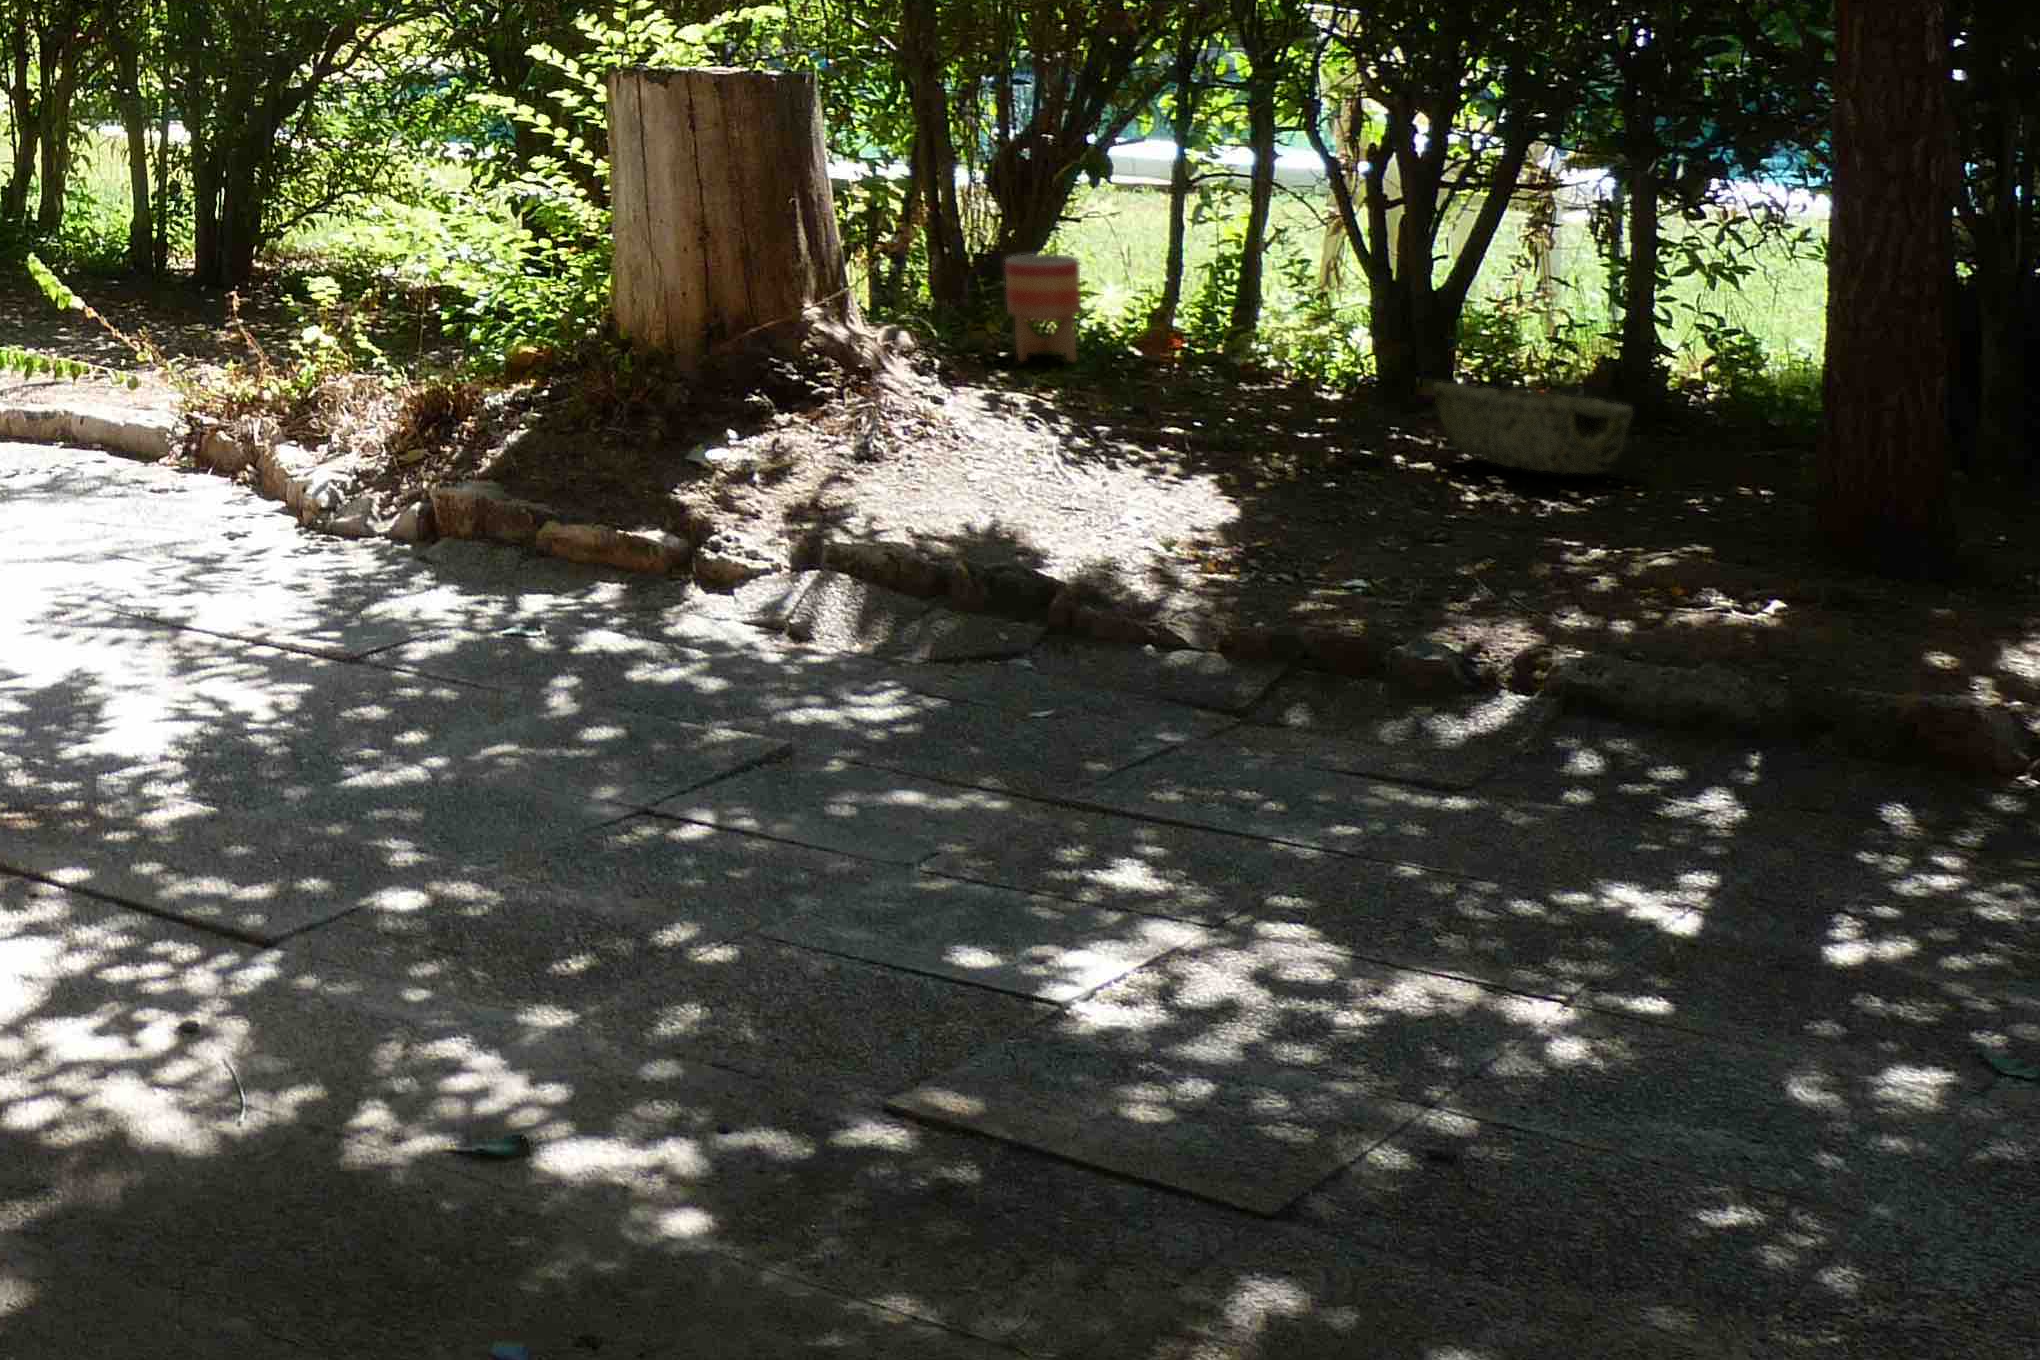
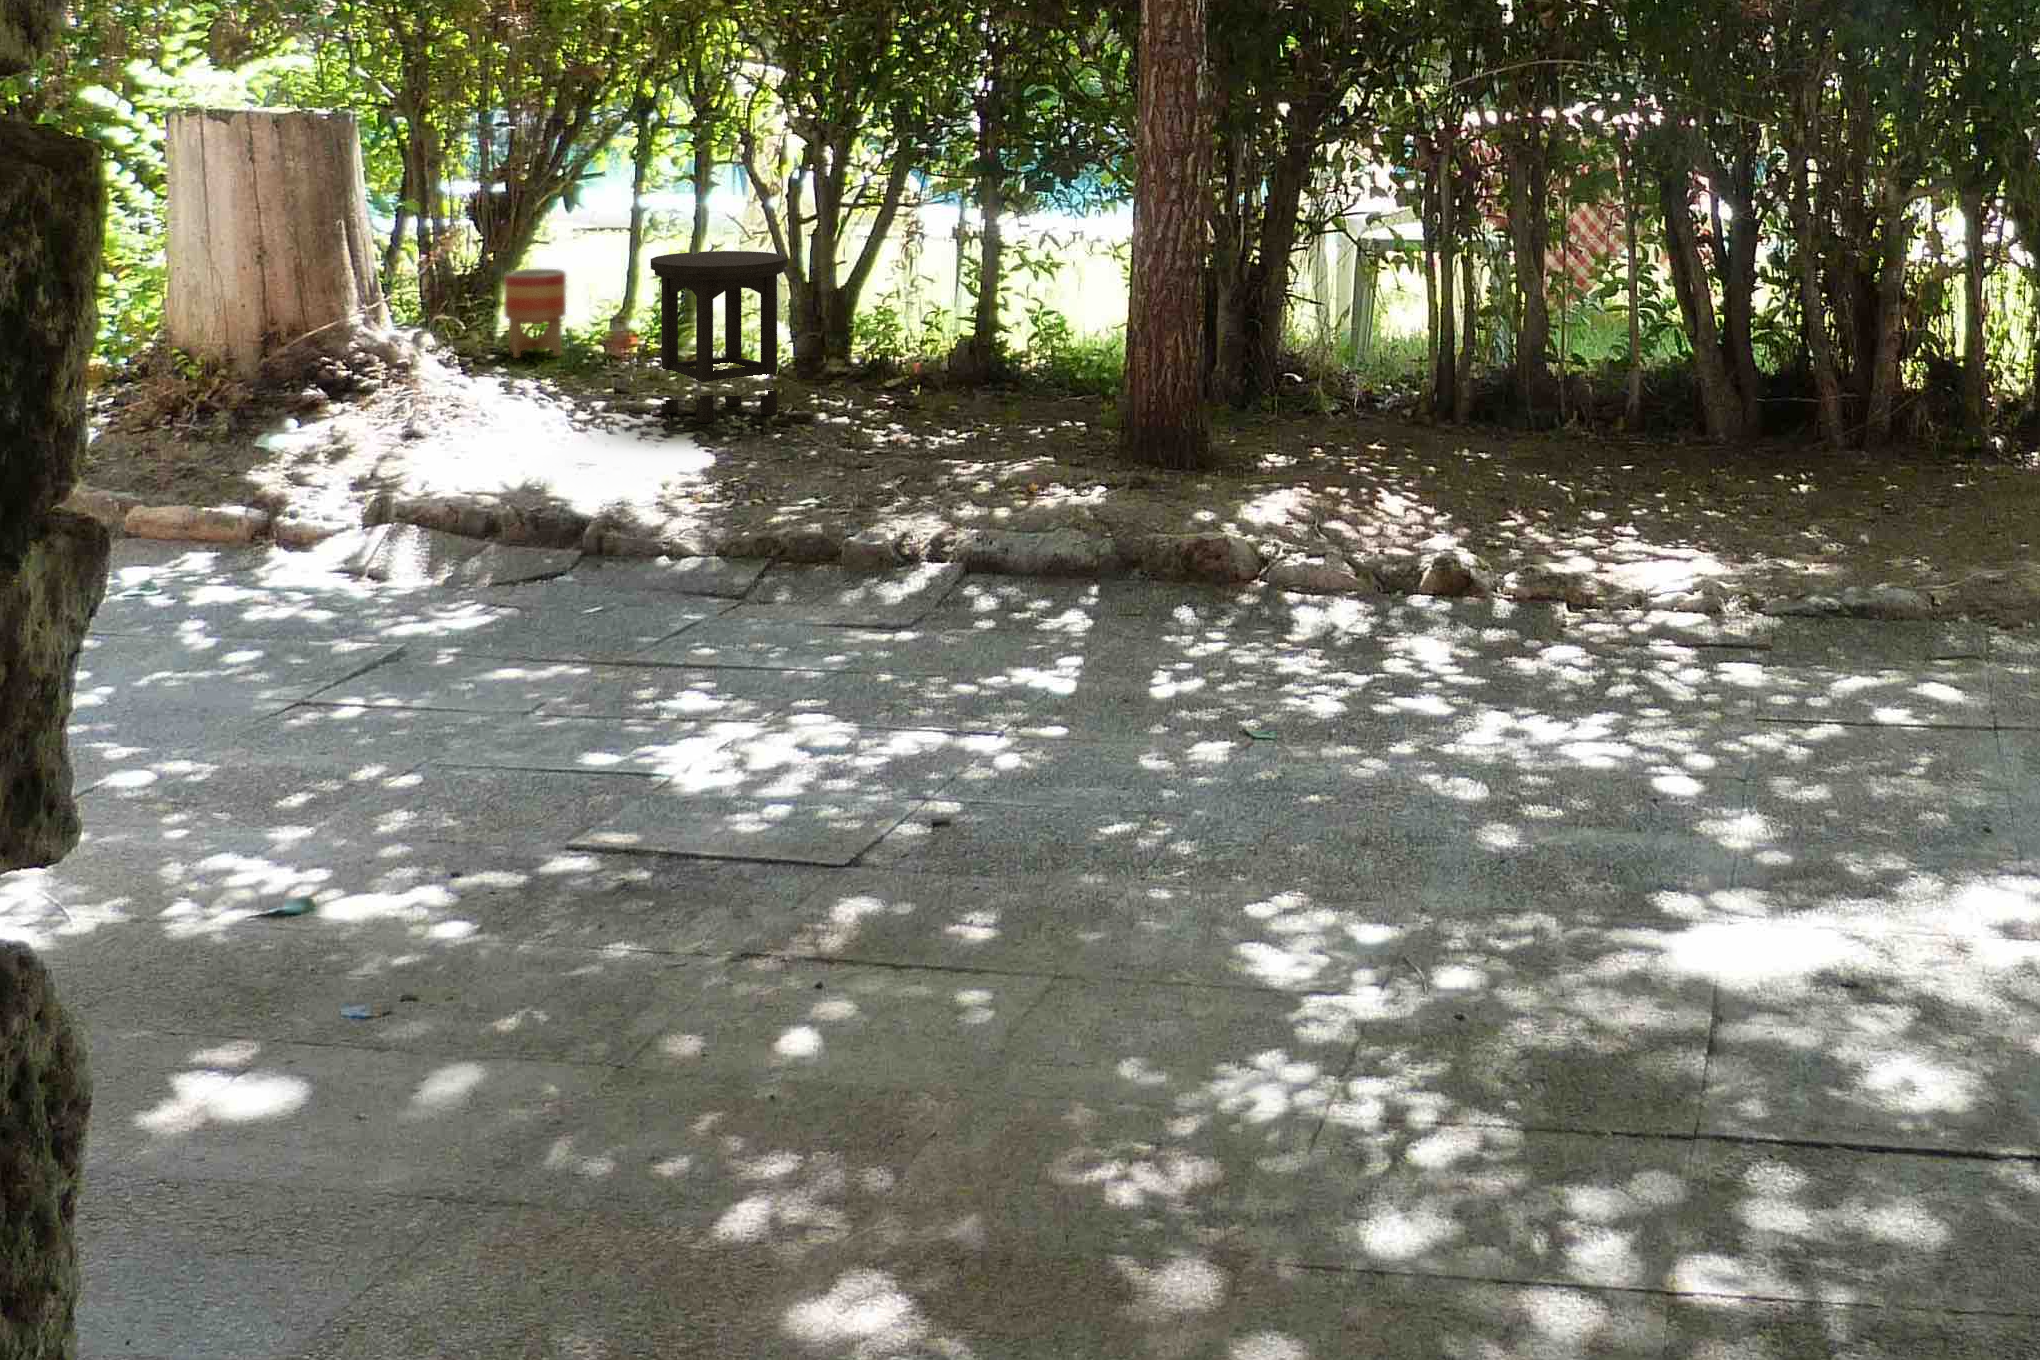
stool: none [1177,240,1358,459] -> present [651,251,788,423]
woven basket: present [1433,382,1633,475] -> none [839,354,978,420]

